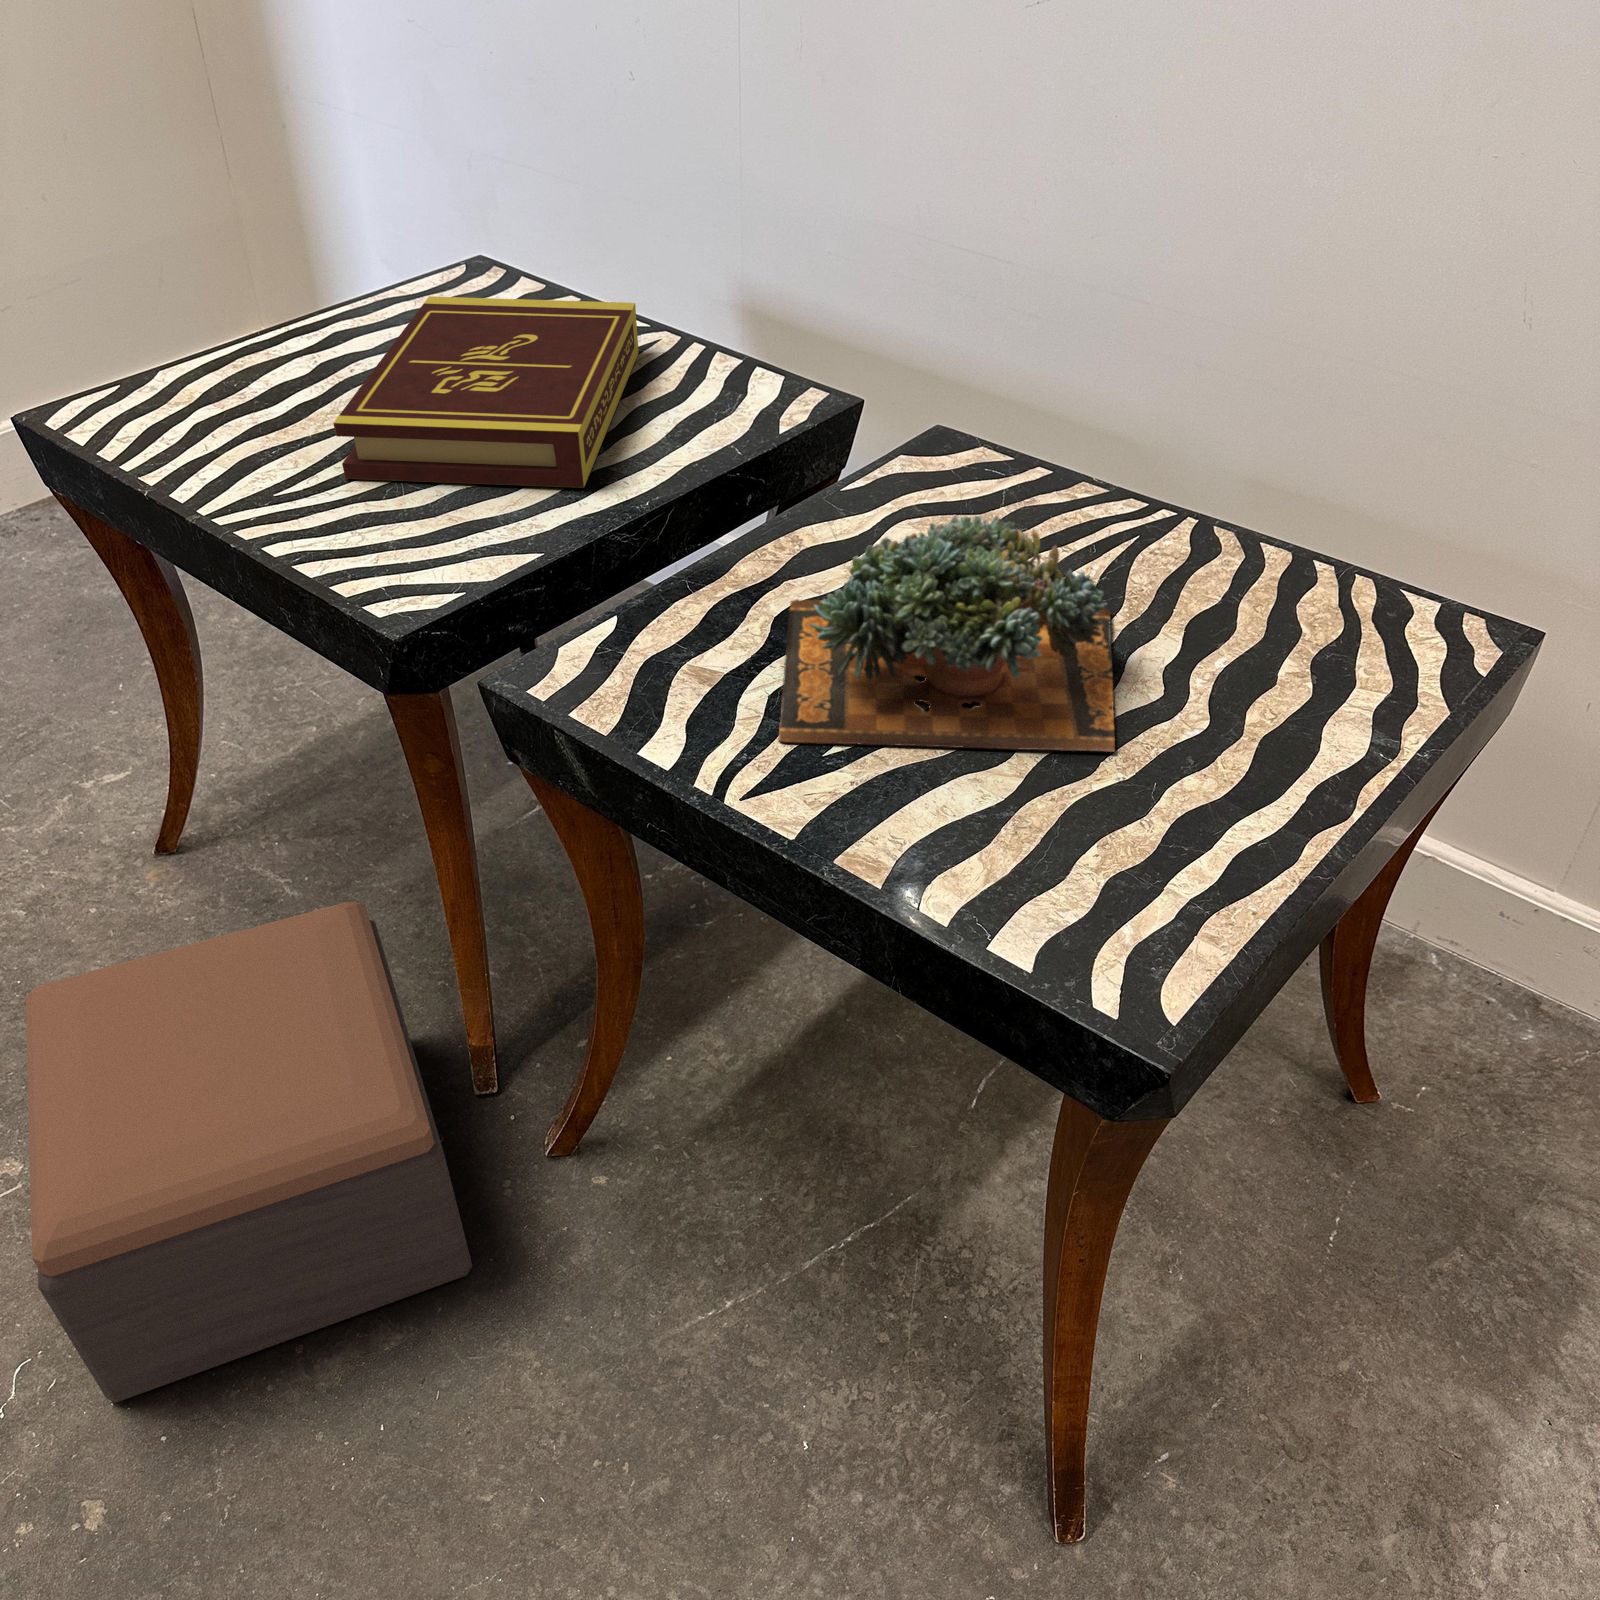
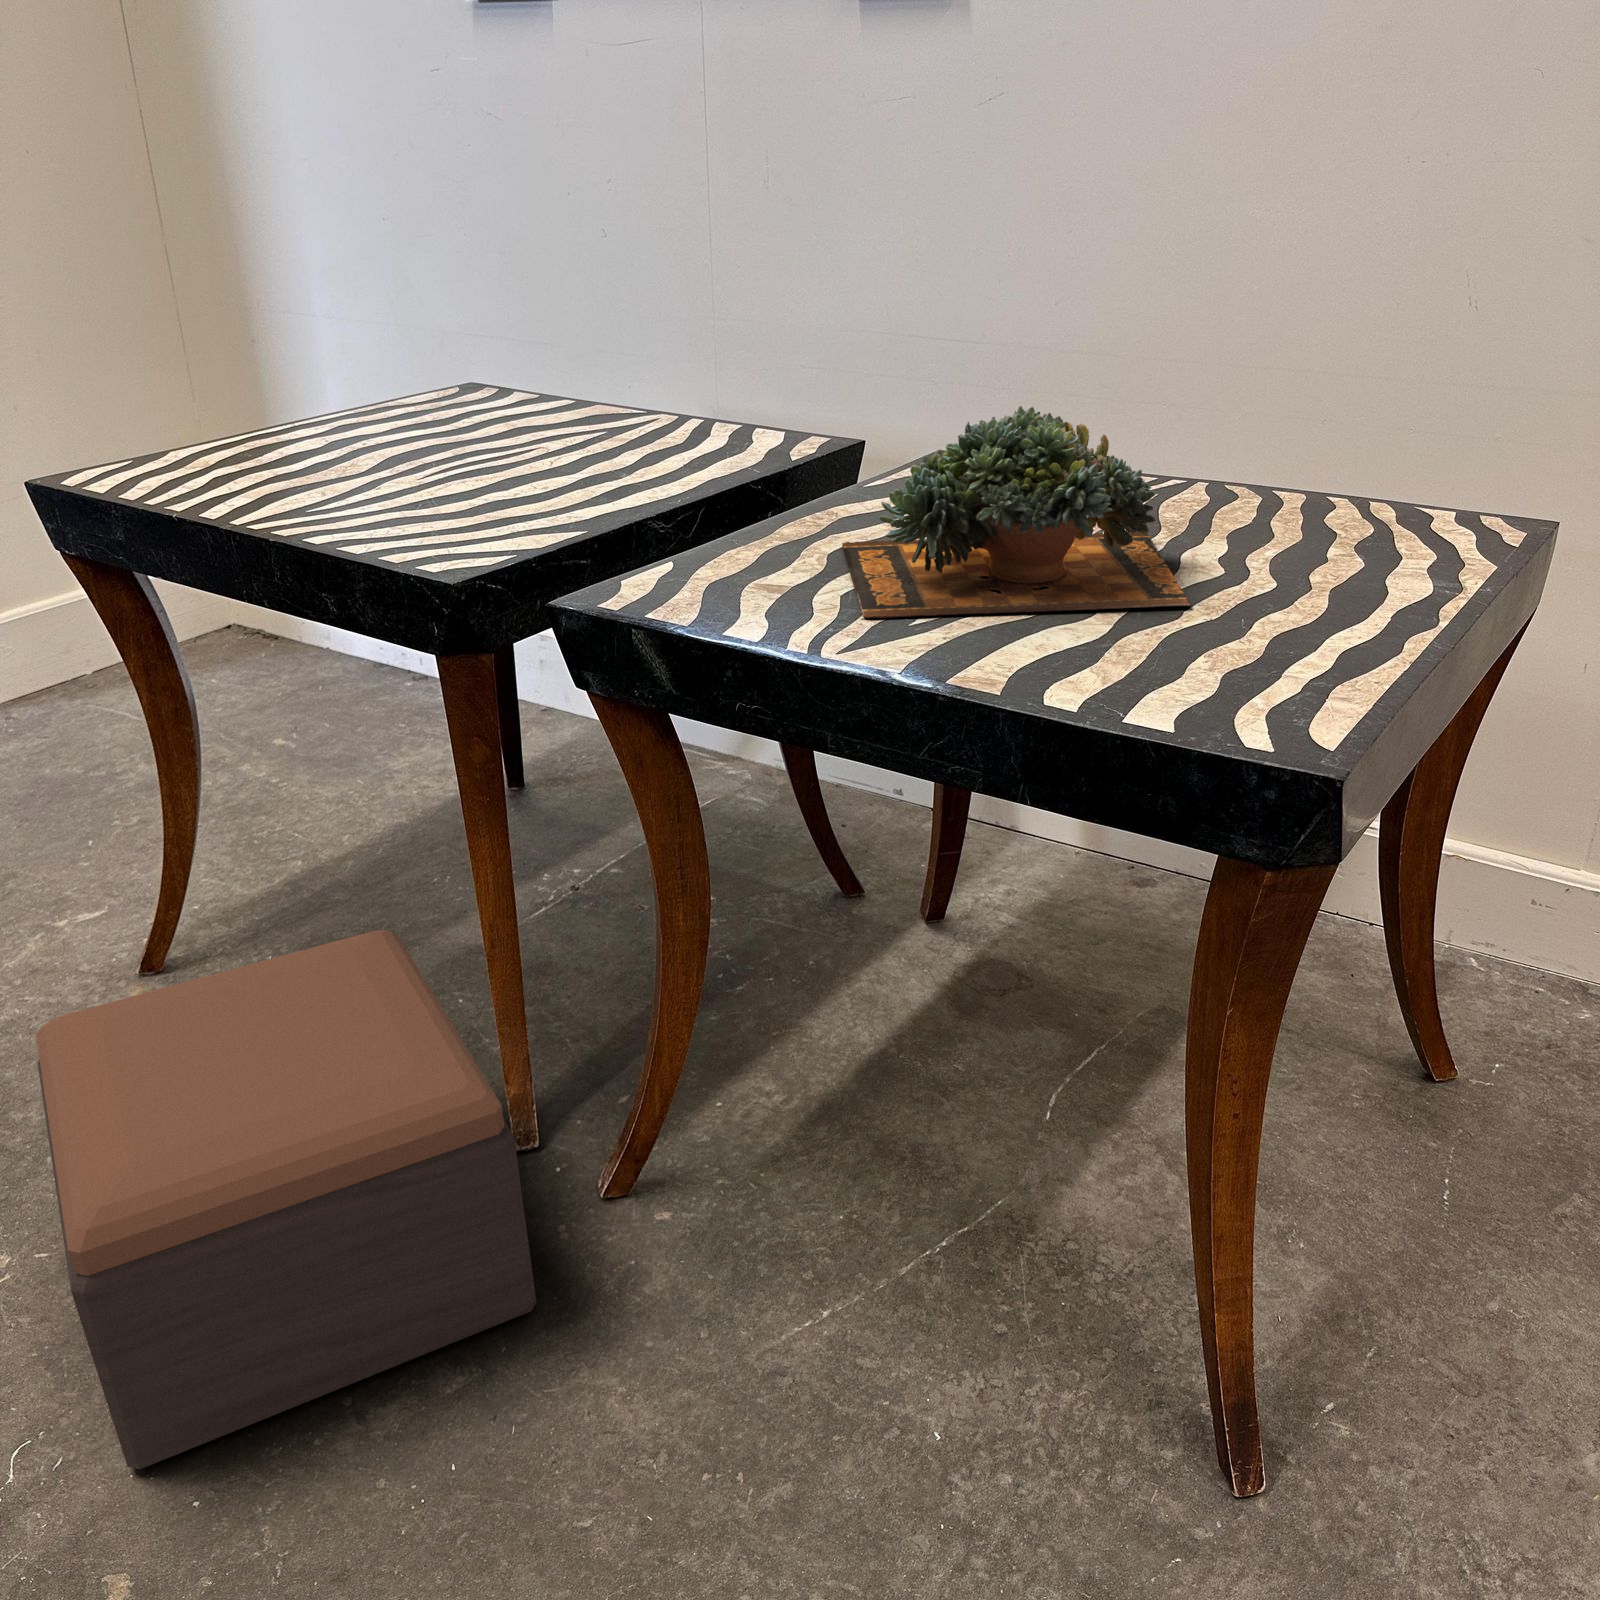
book: present [333,296,639,488] -> none [370,377,640,502]

